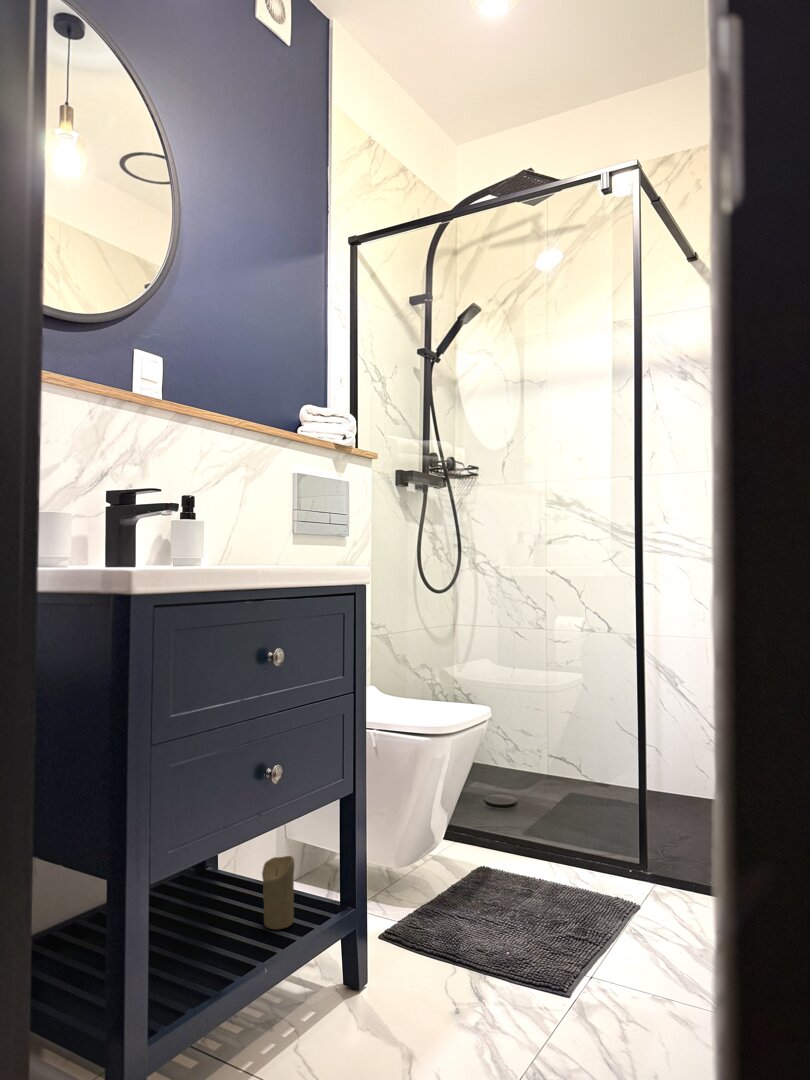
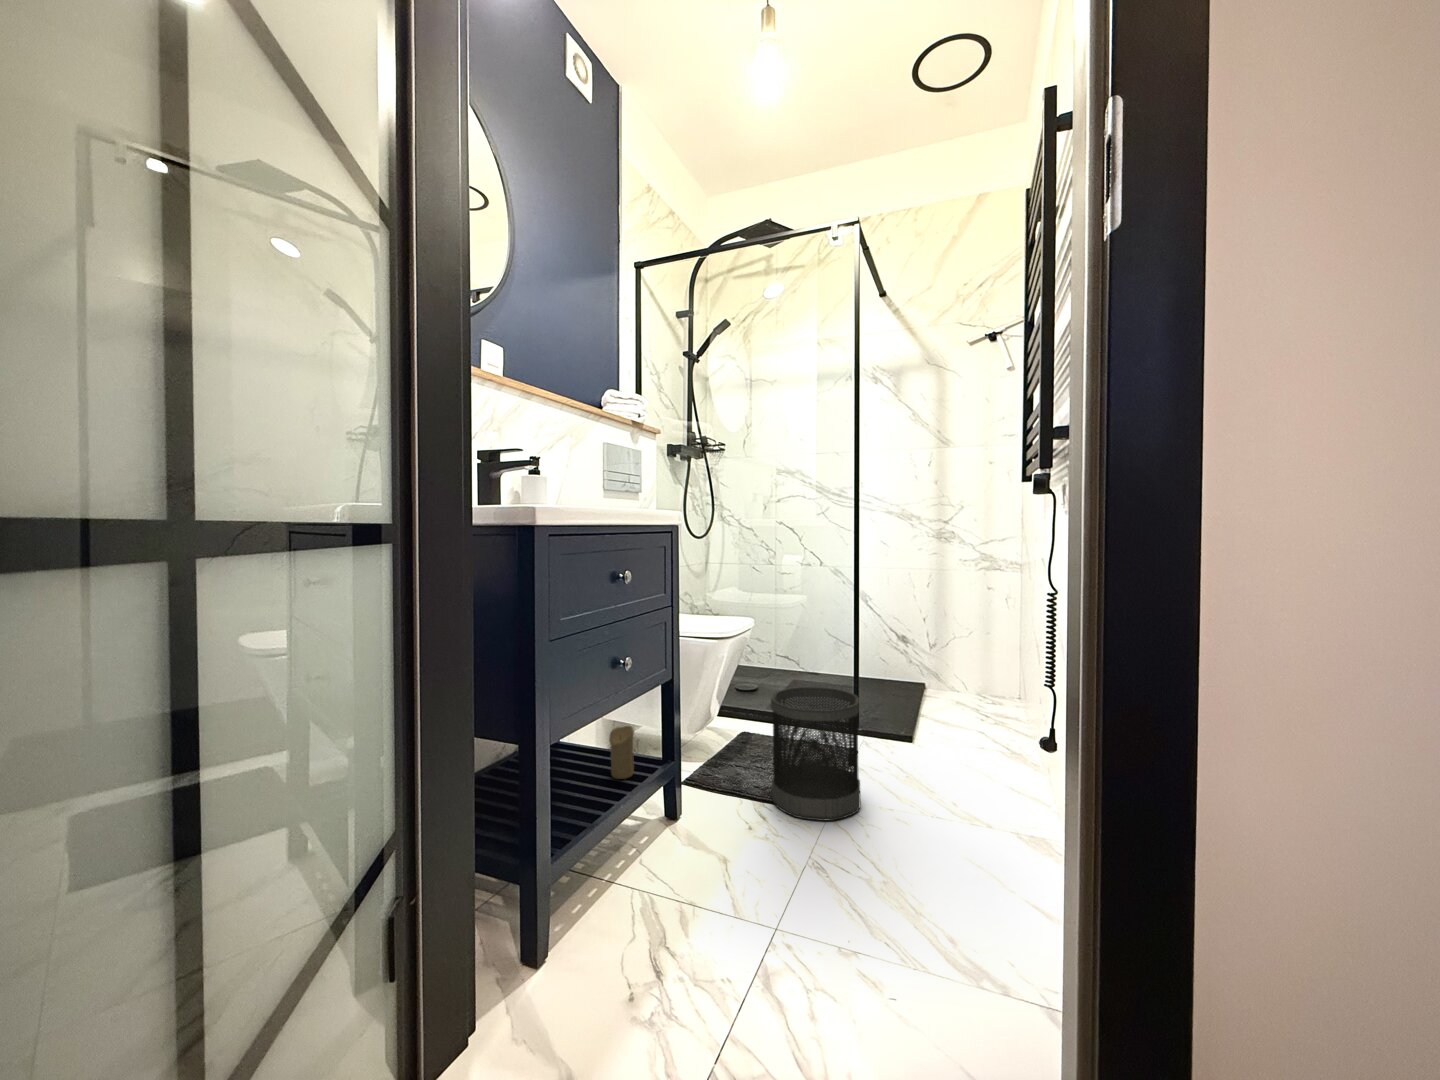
wastebasket: none [496,812,627,1015] -> present [771,687,860,821]

